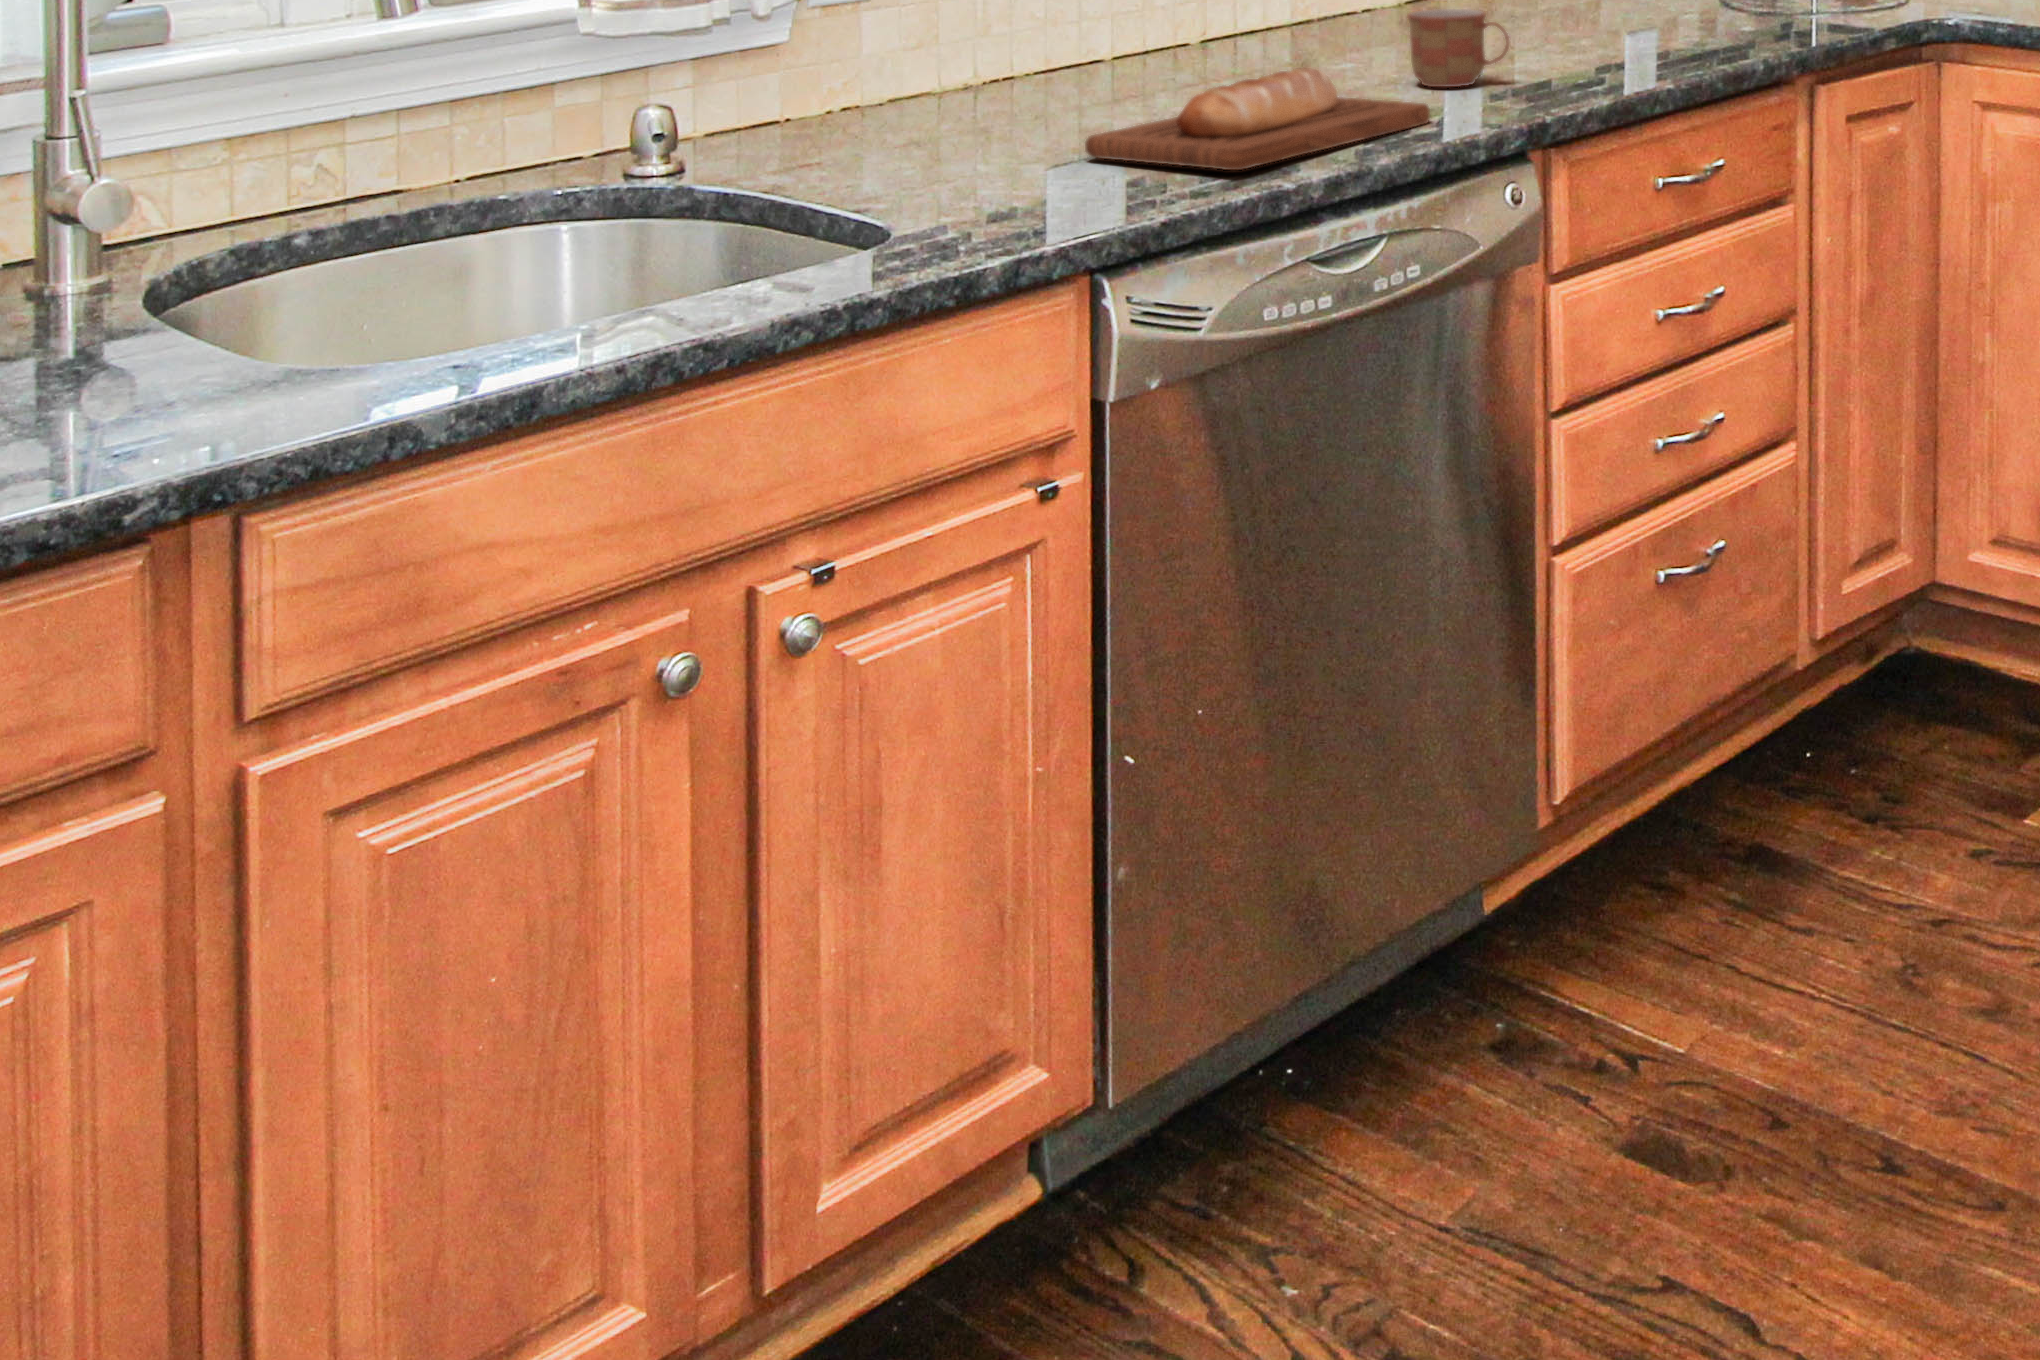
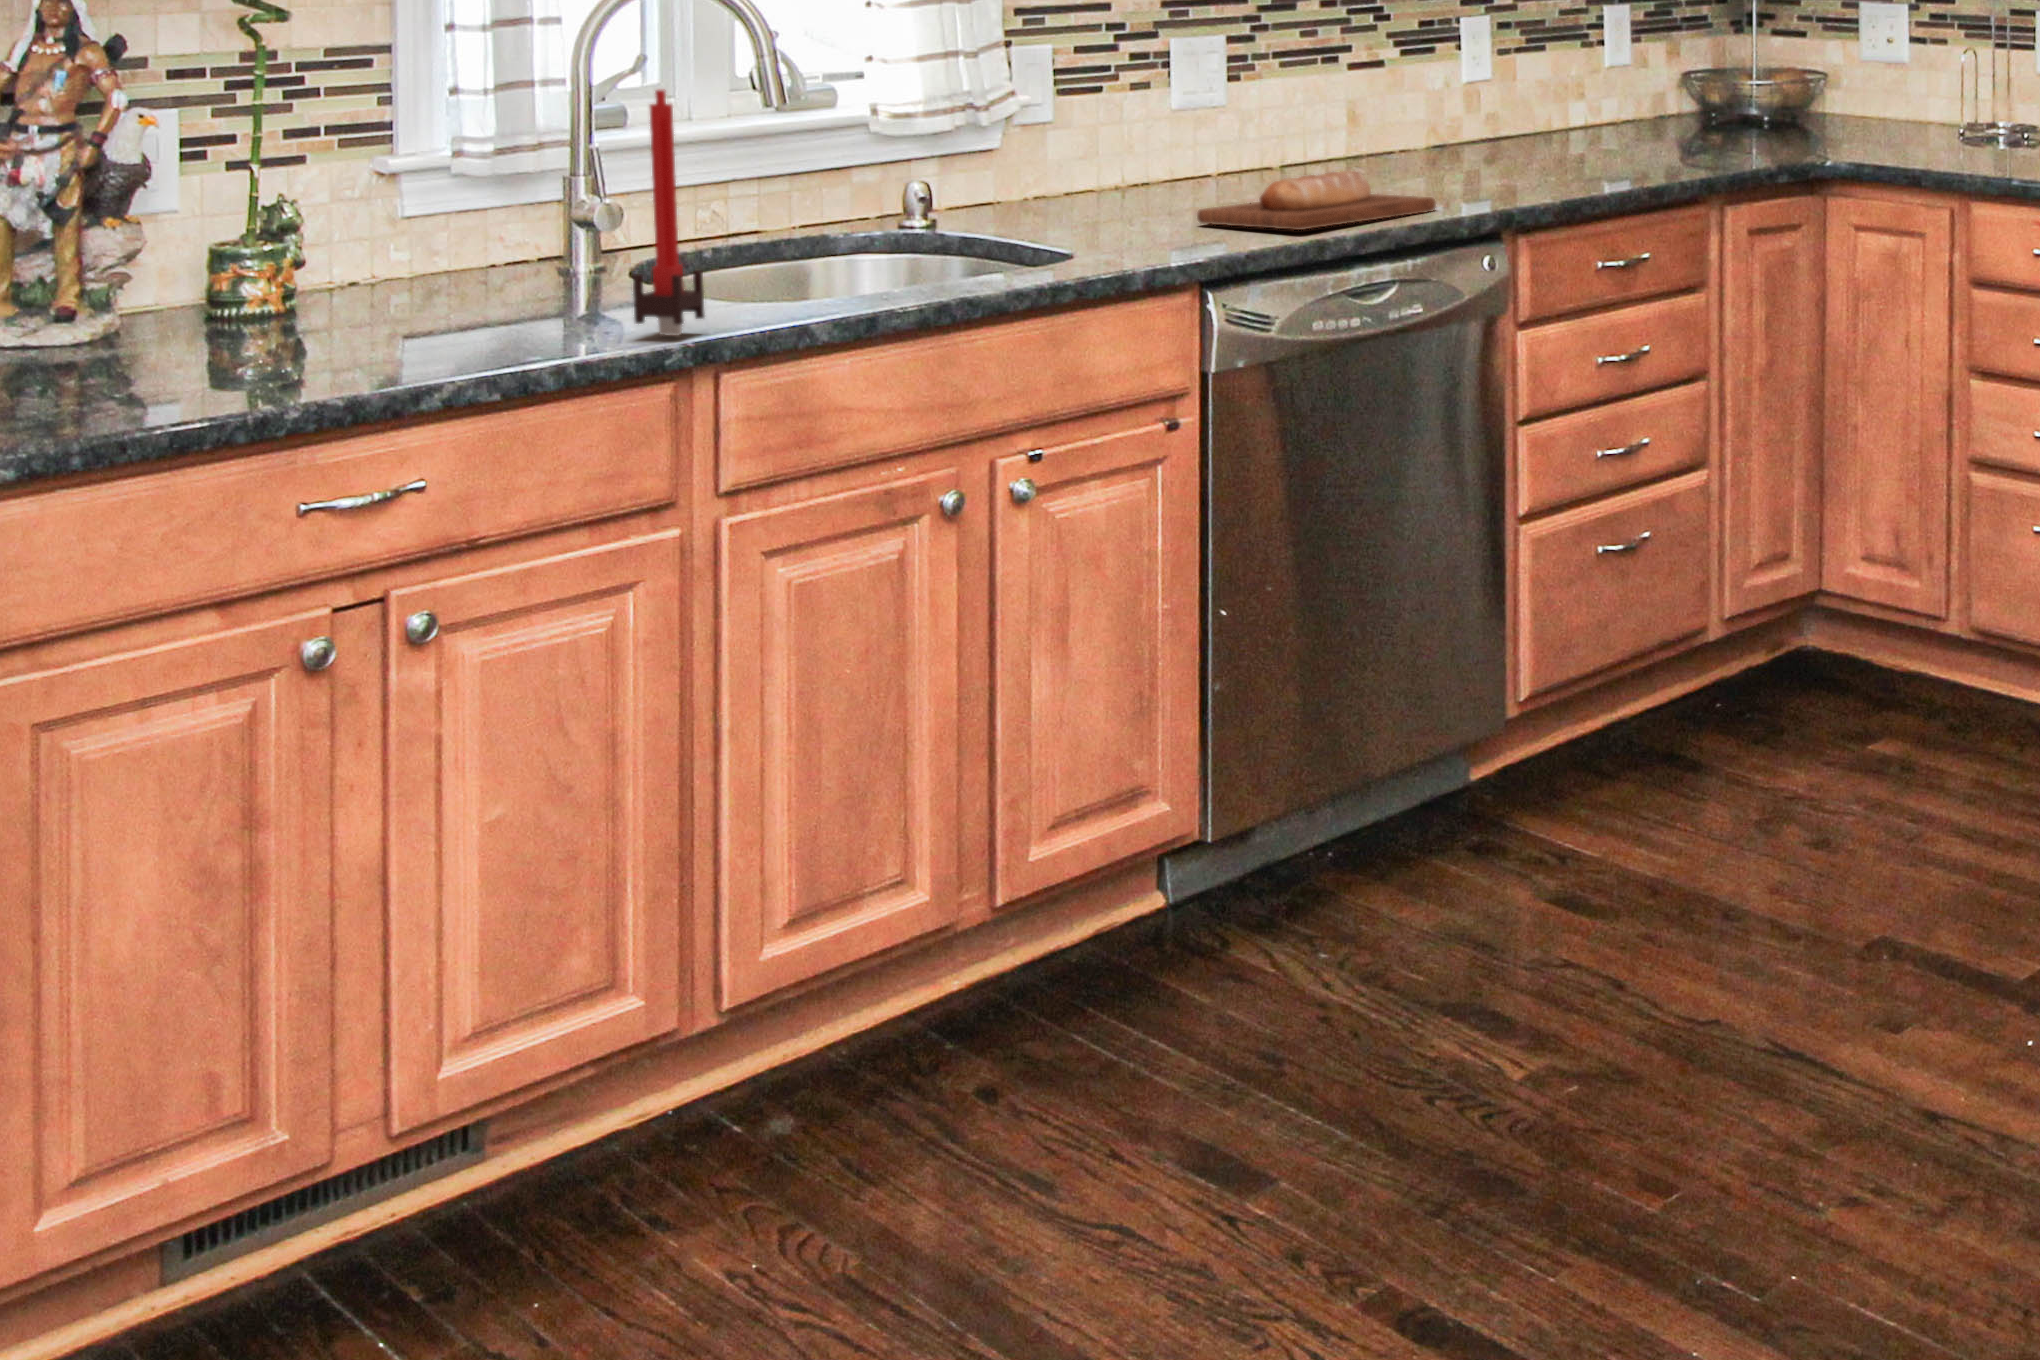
mug: present [1408,9,1509,87] -> none [1423,138,1496,193]
candle: none [65,35,211,458] -> present [633,90,704,336]

